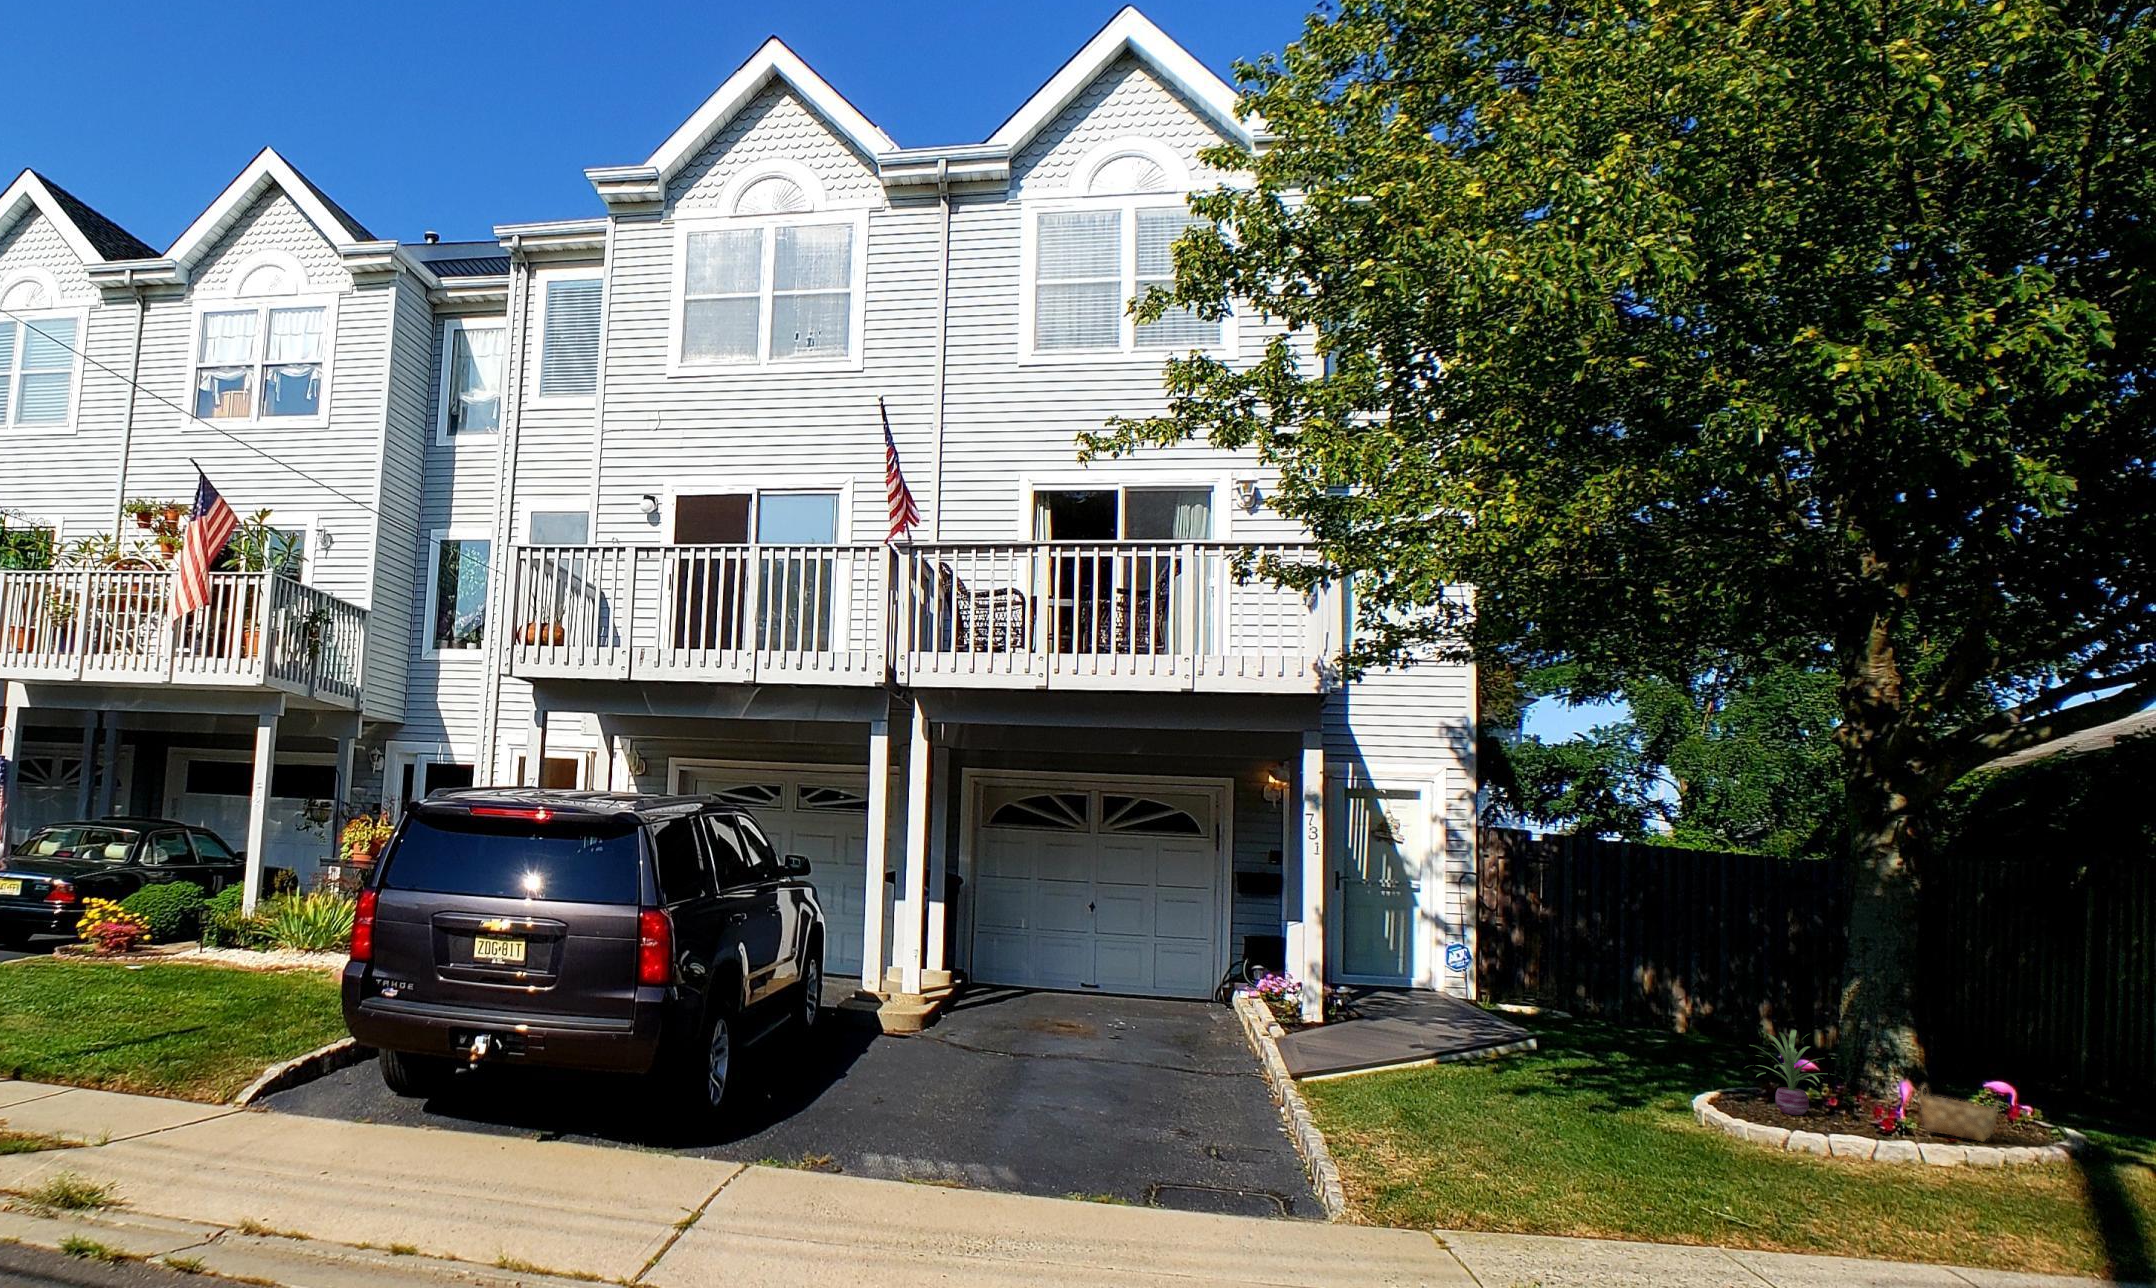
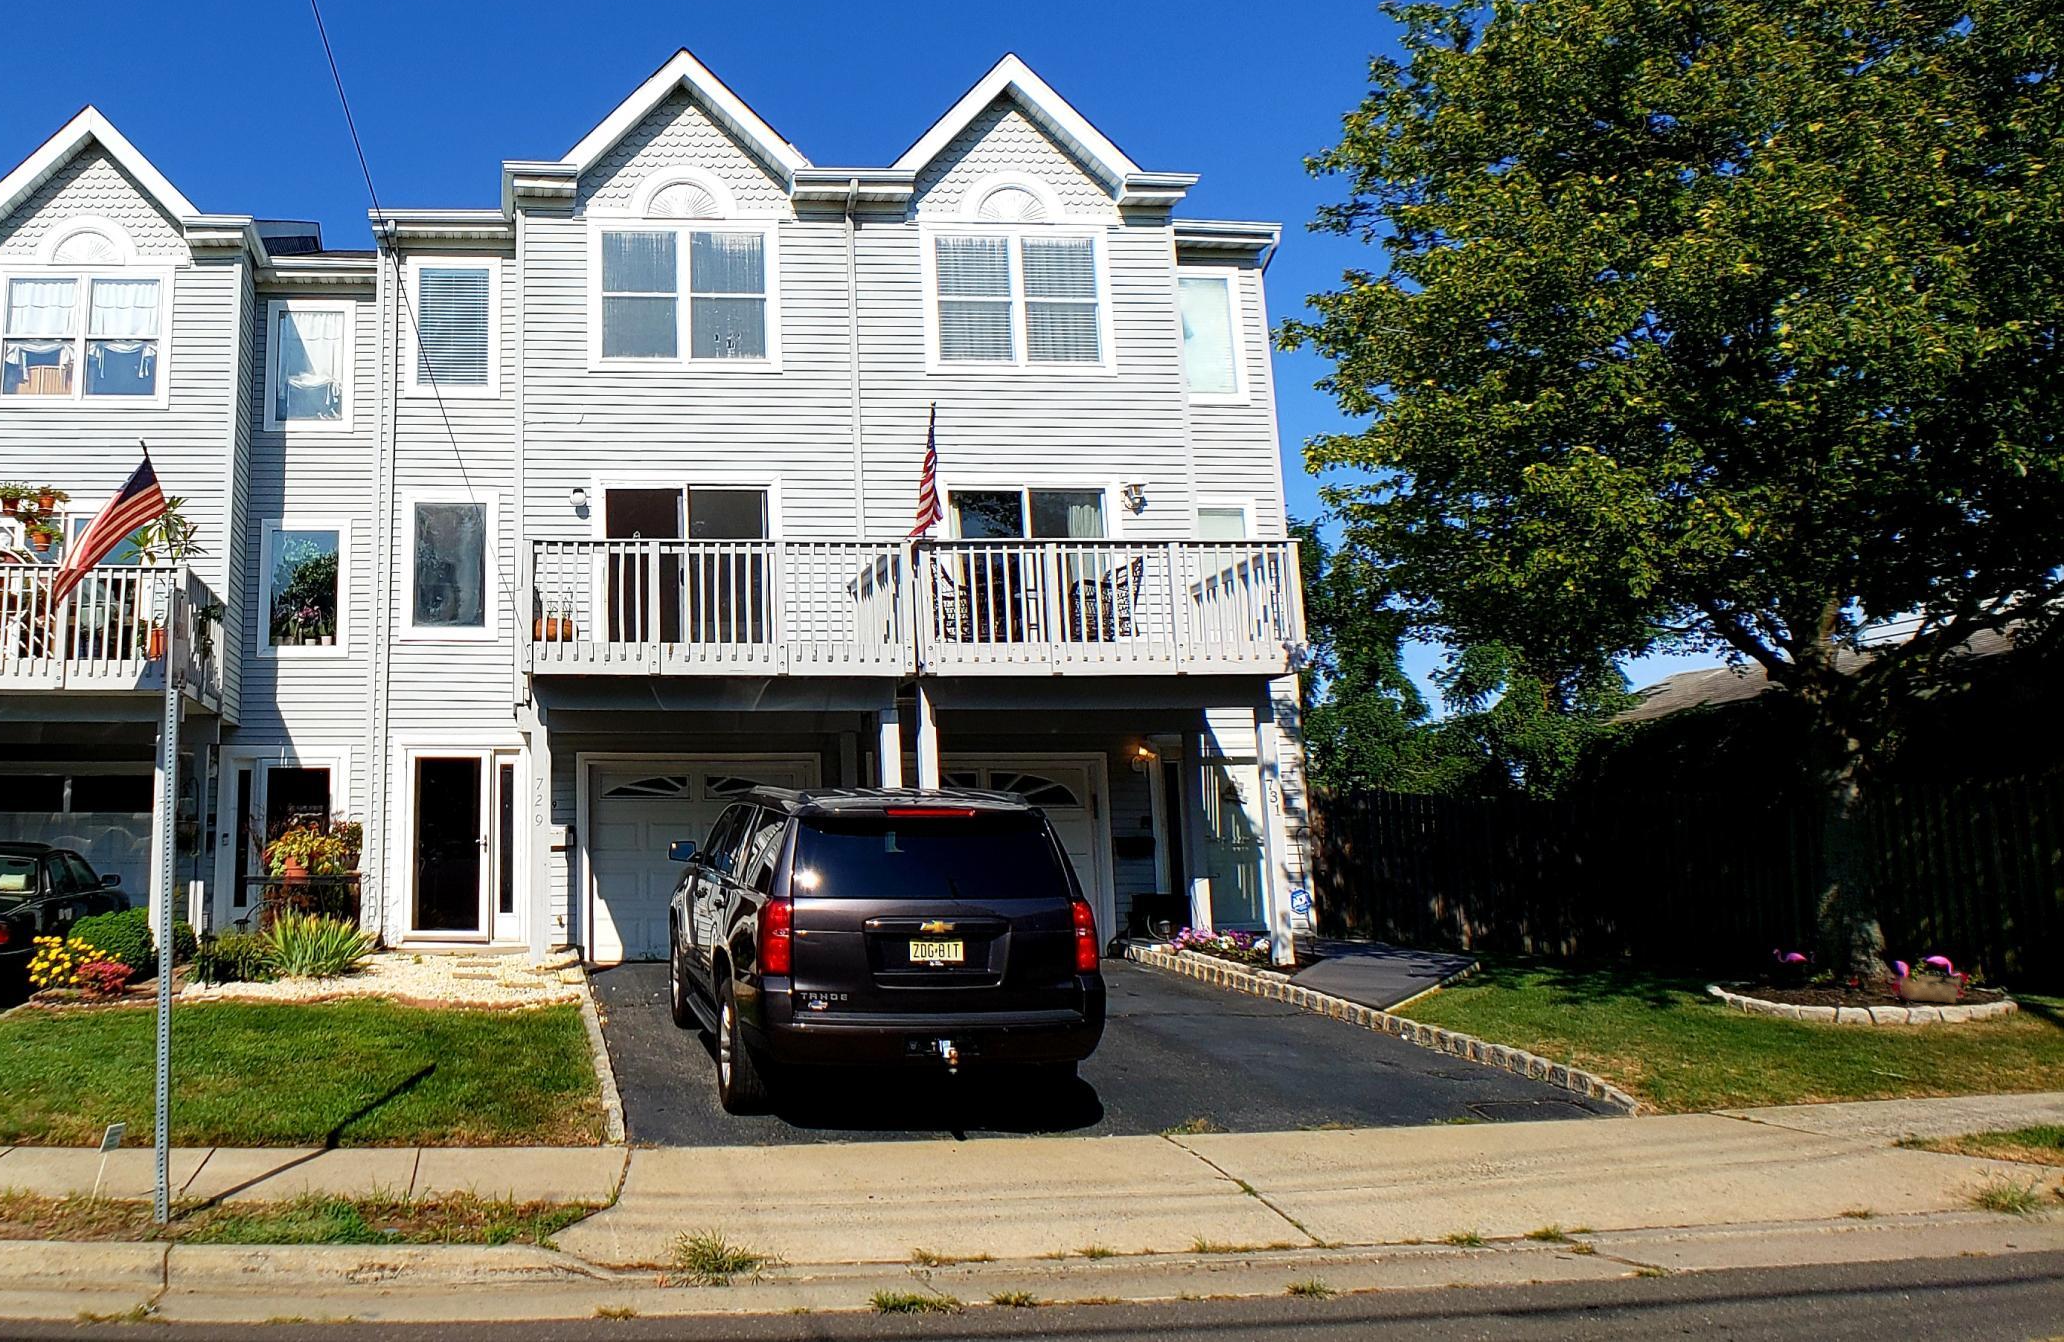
decorative plant: present [1756,1030,1824,1115] -> none [1757,930,1834,996]

